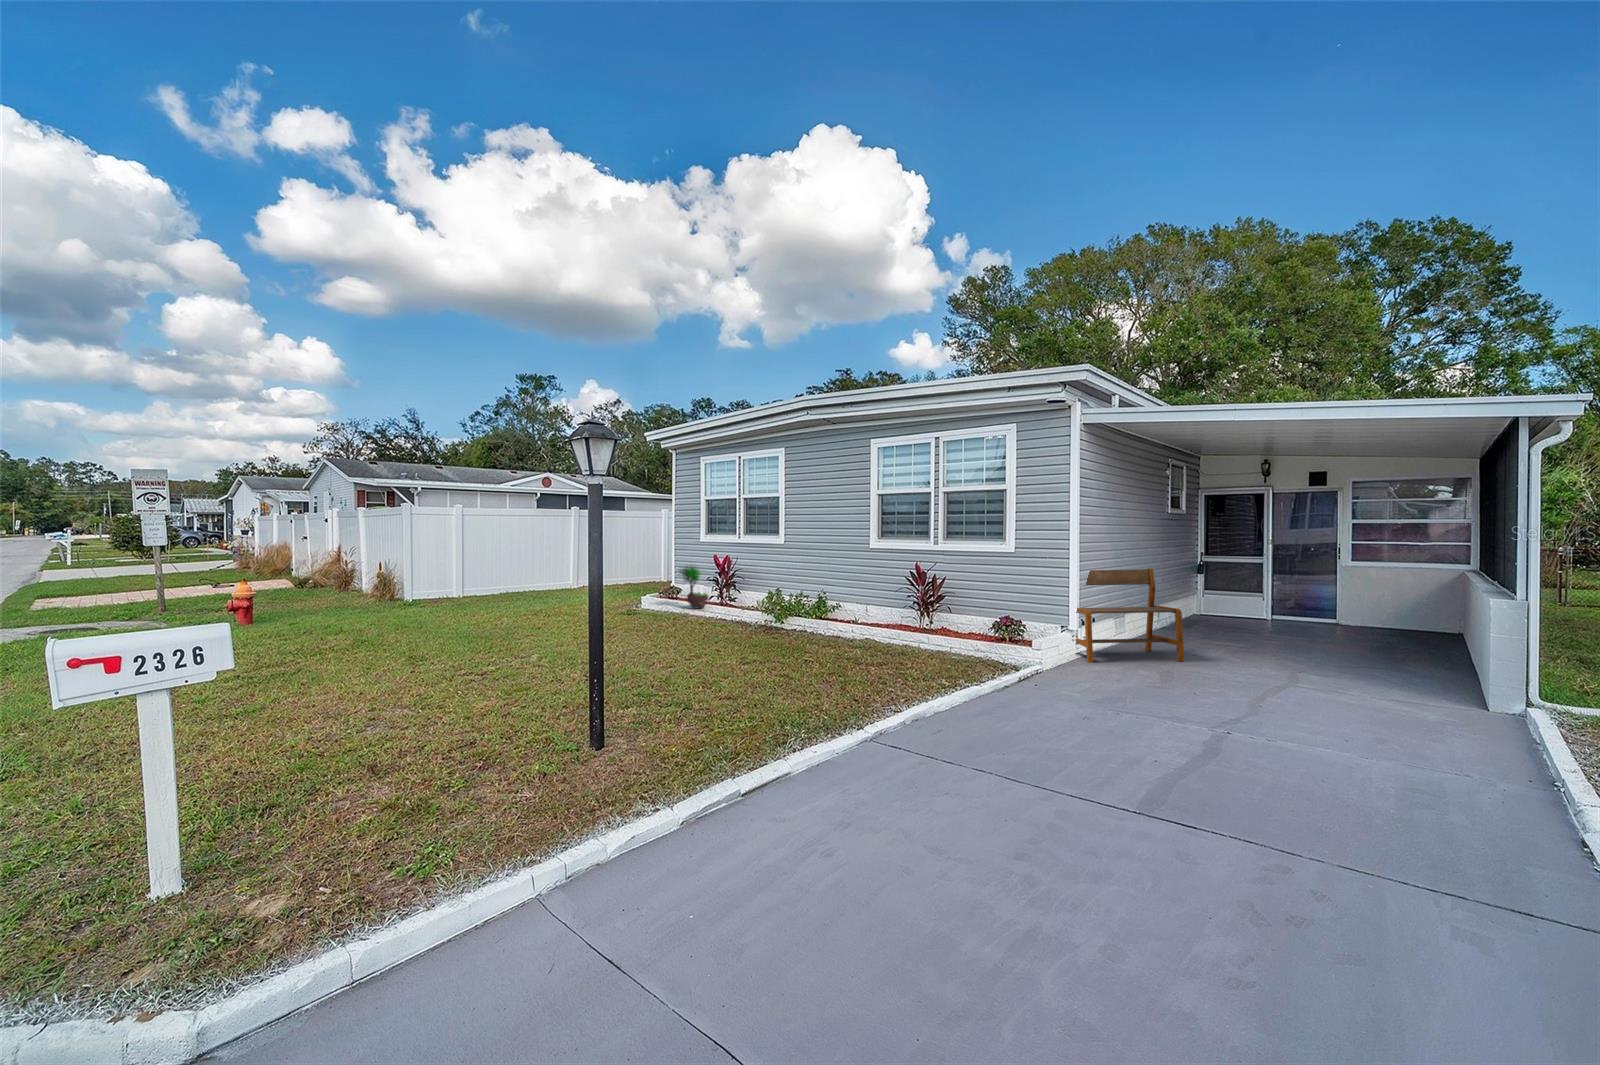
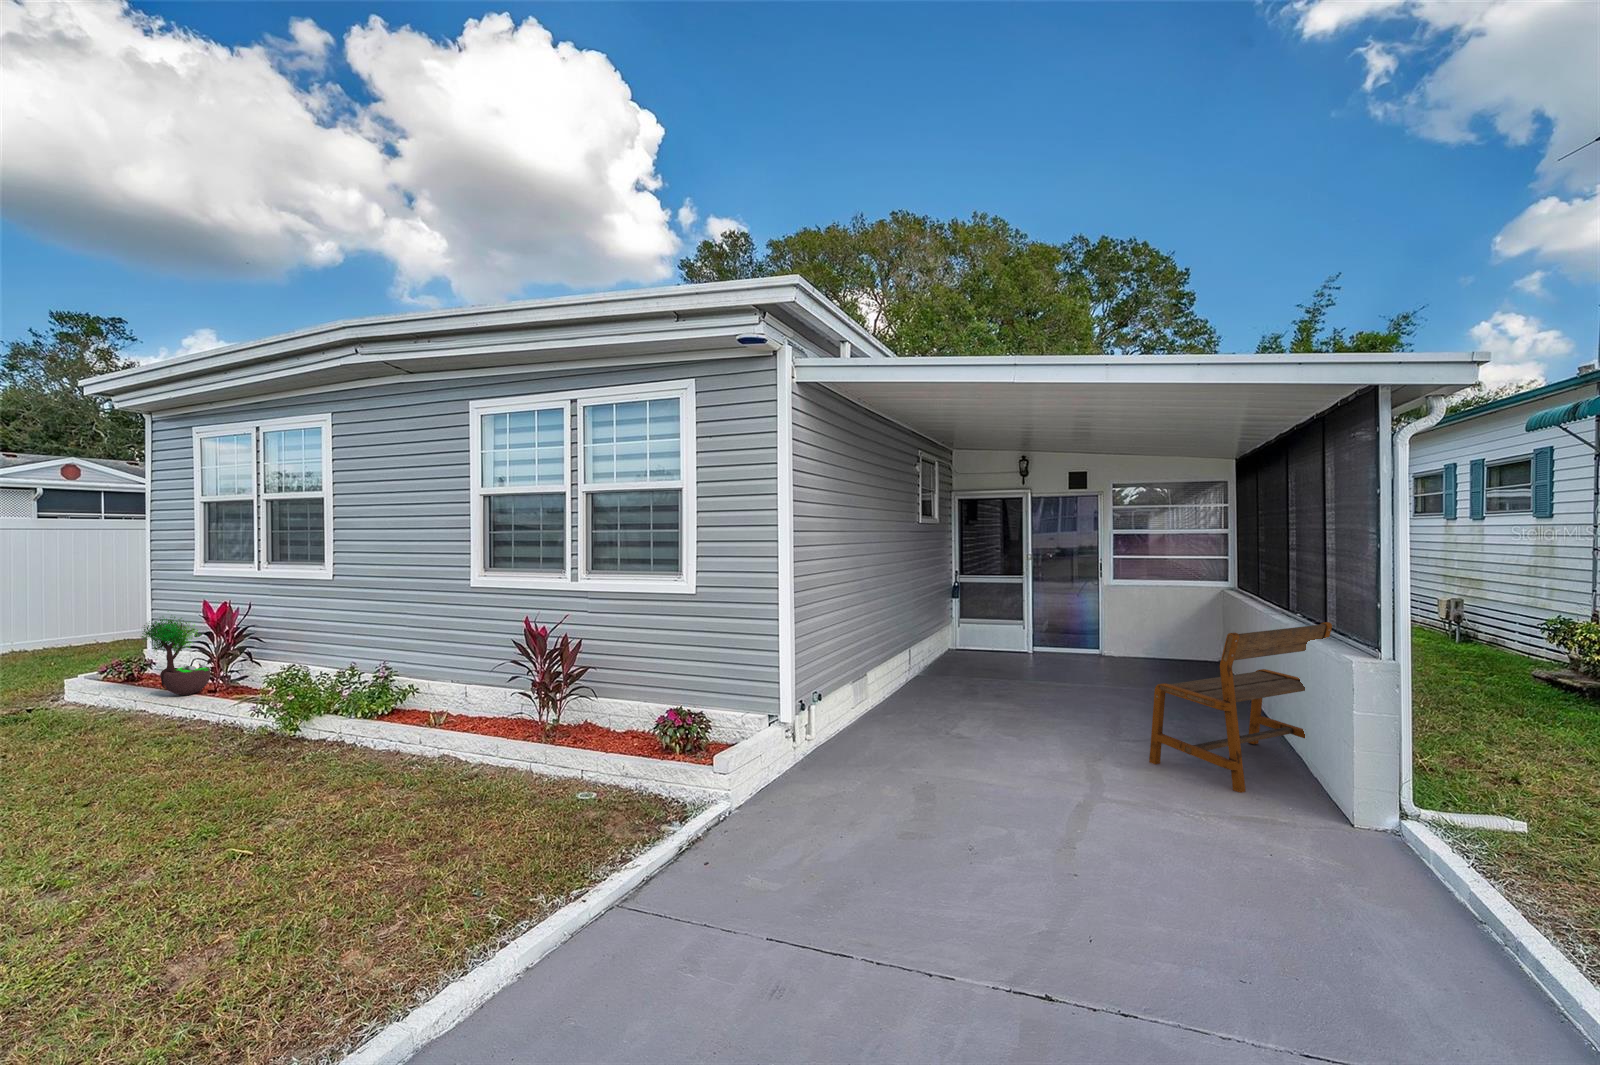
bench: present [1075,568,1184,663] -> present [1149,622,1332,793]

